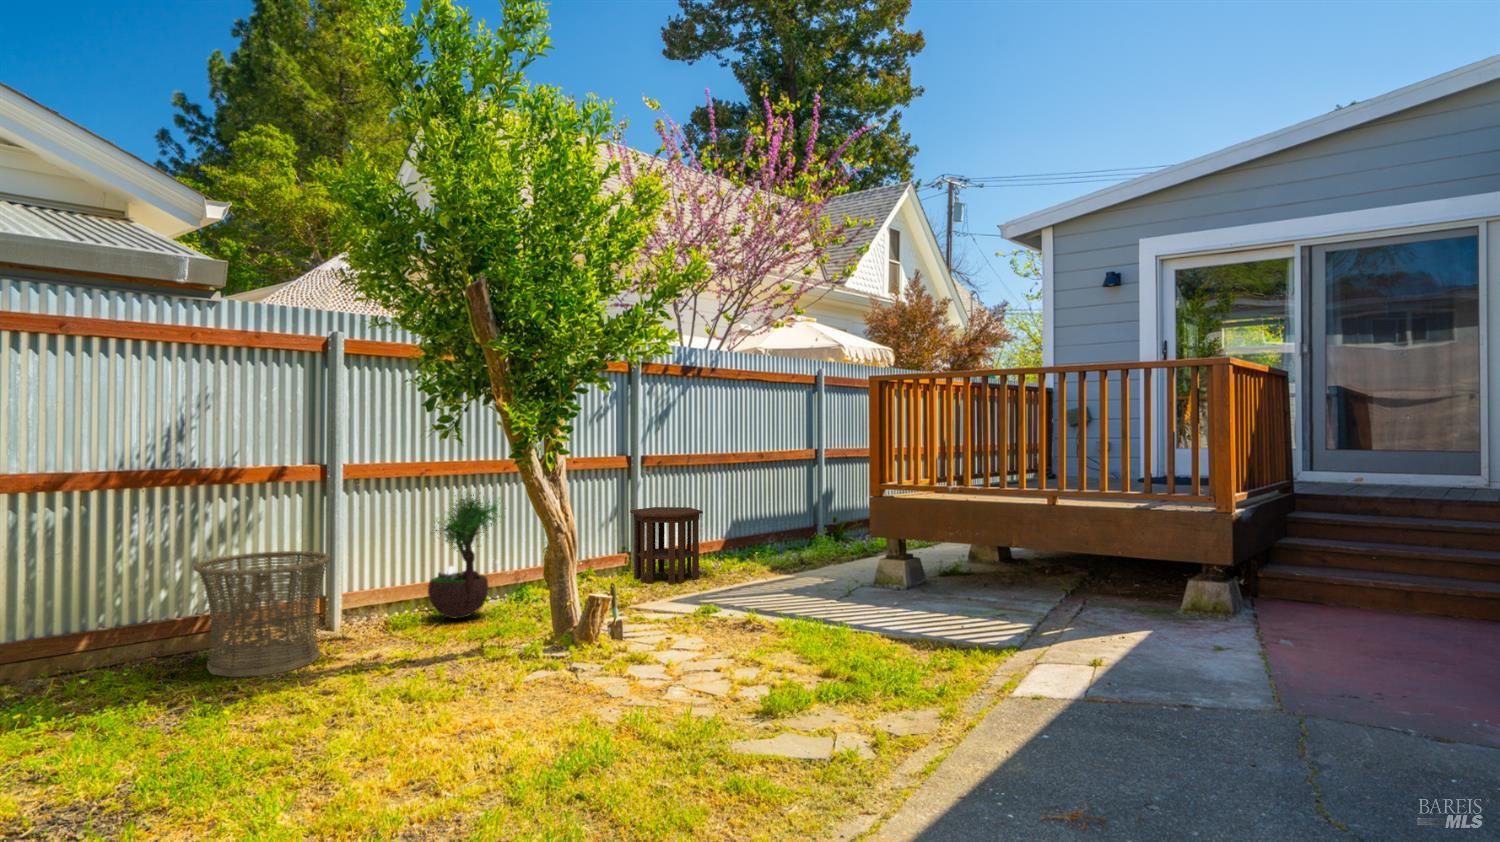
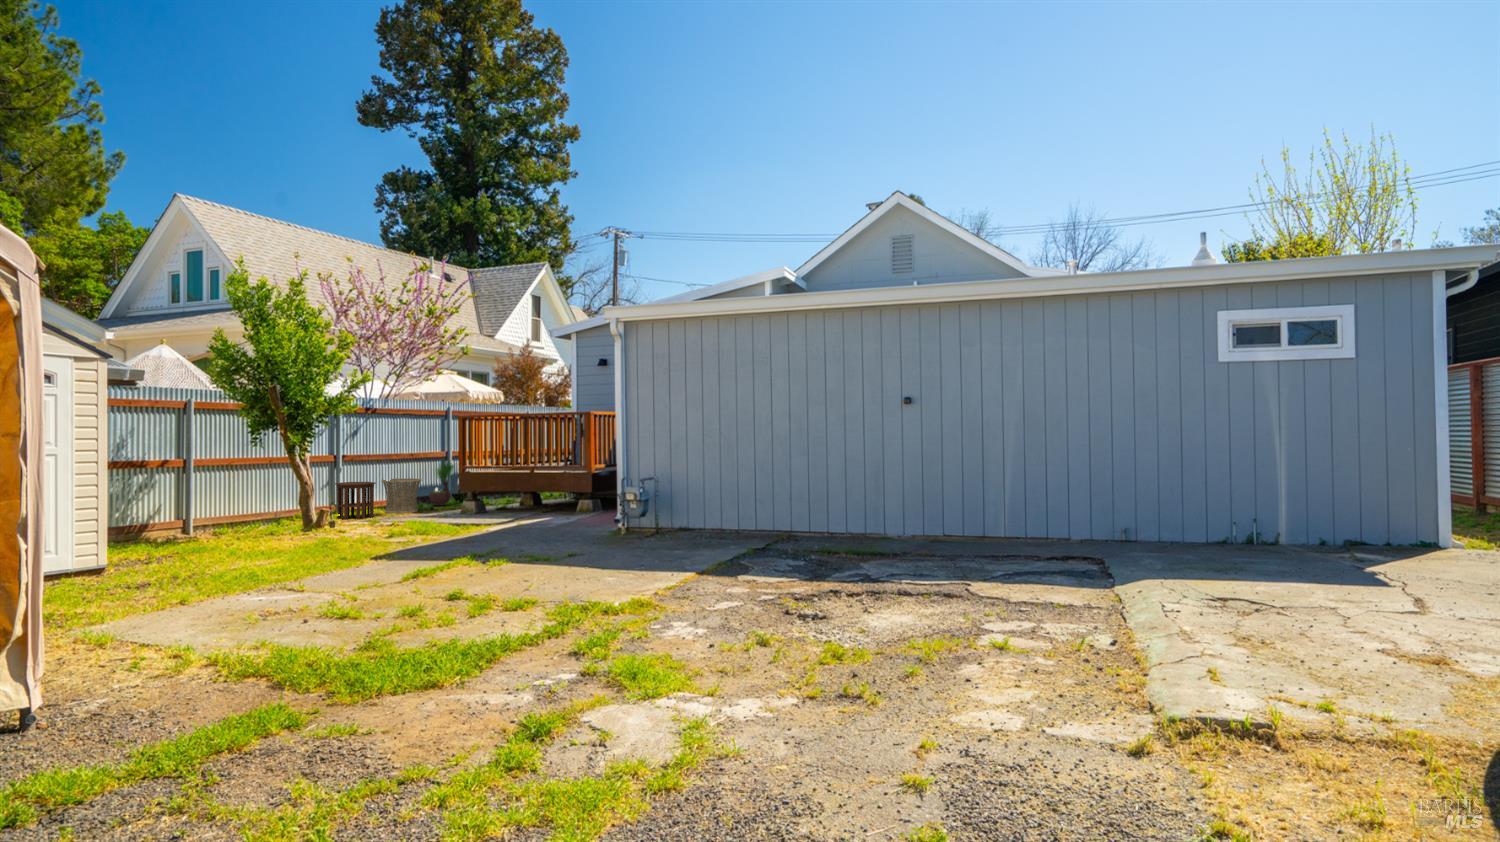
potted tree: present [428,492,506,619] -> present [429,463,455,506]
basket: present [194,551,331,677] -> present [381,478,421,513]

